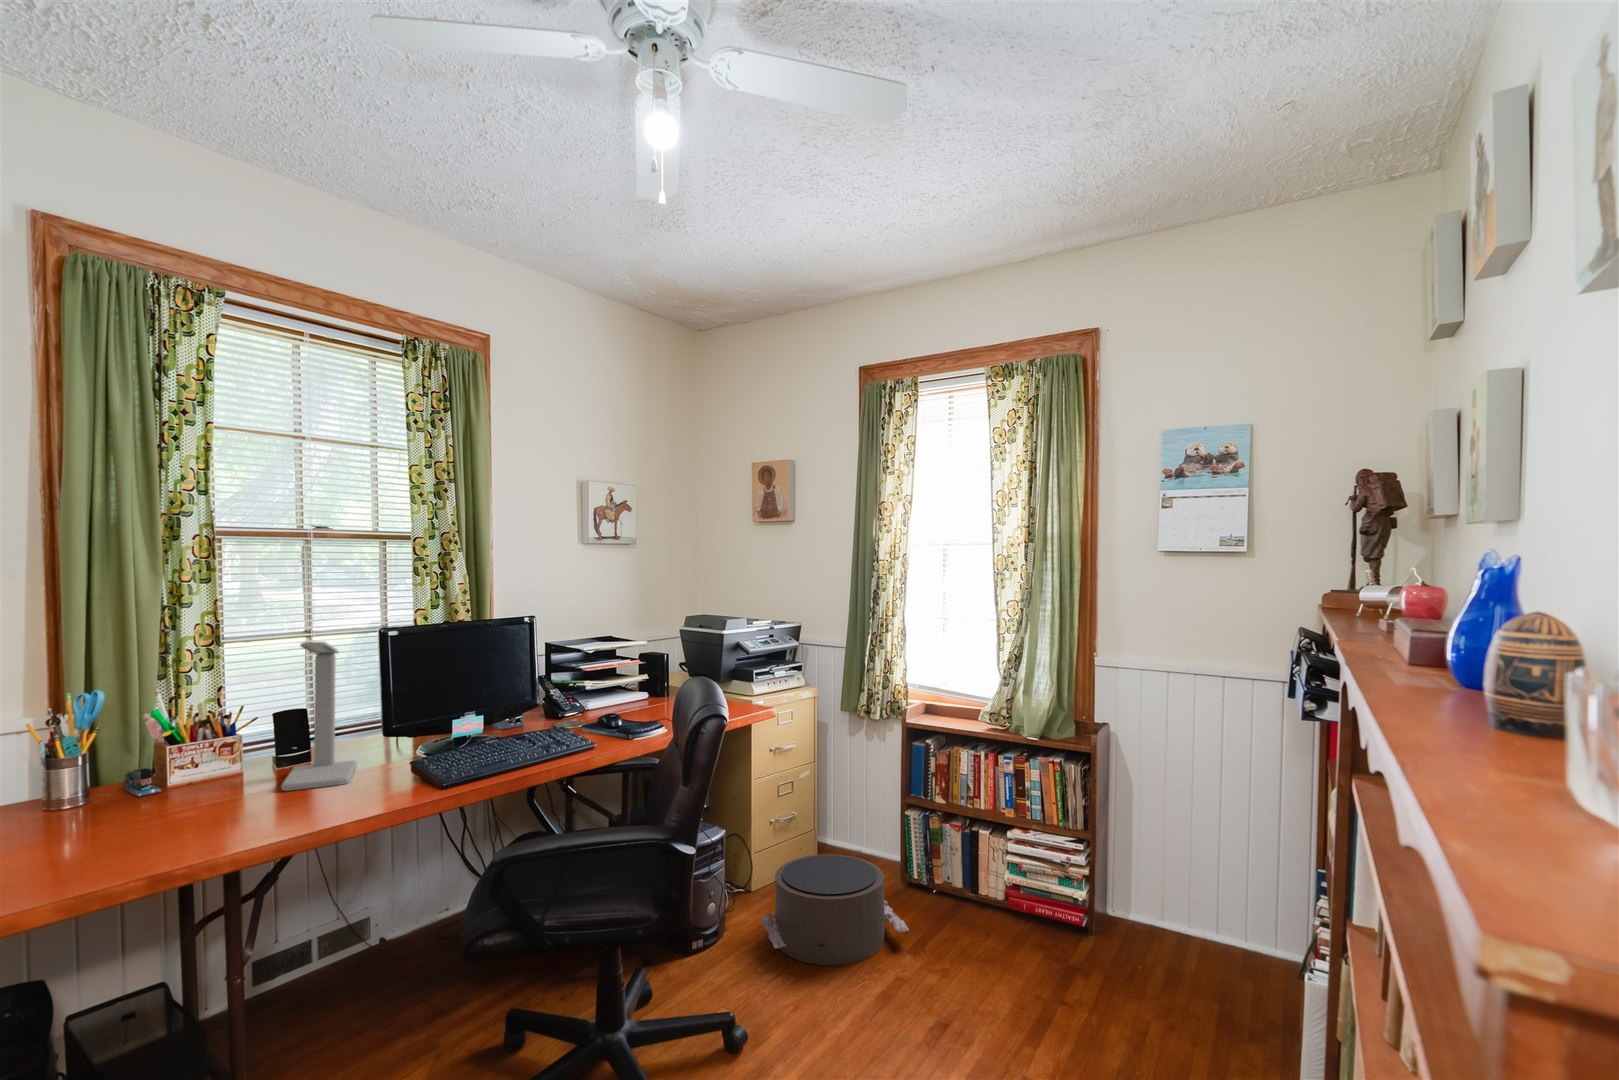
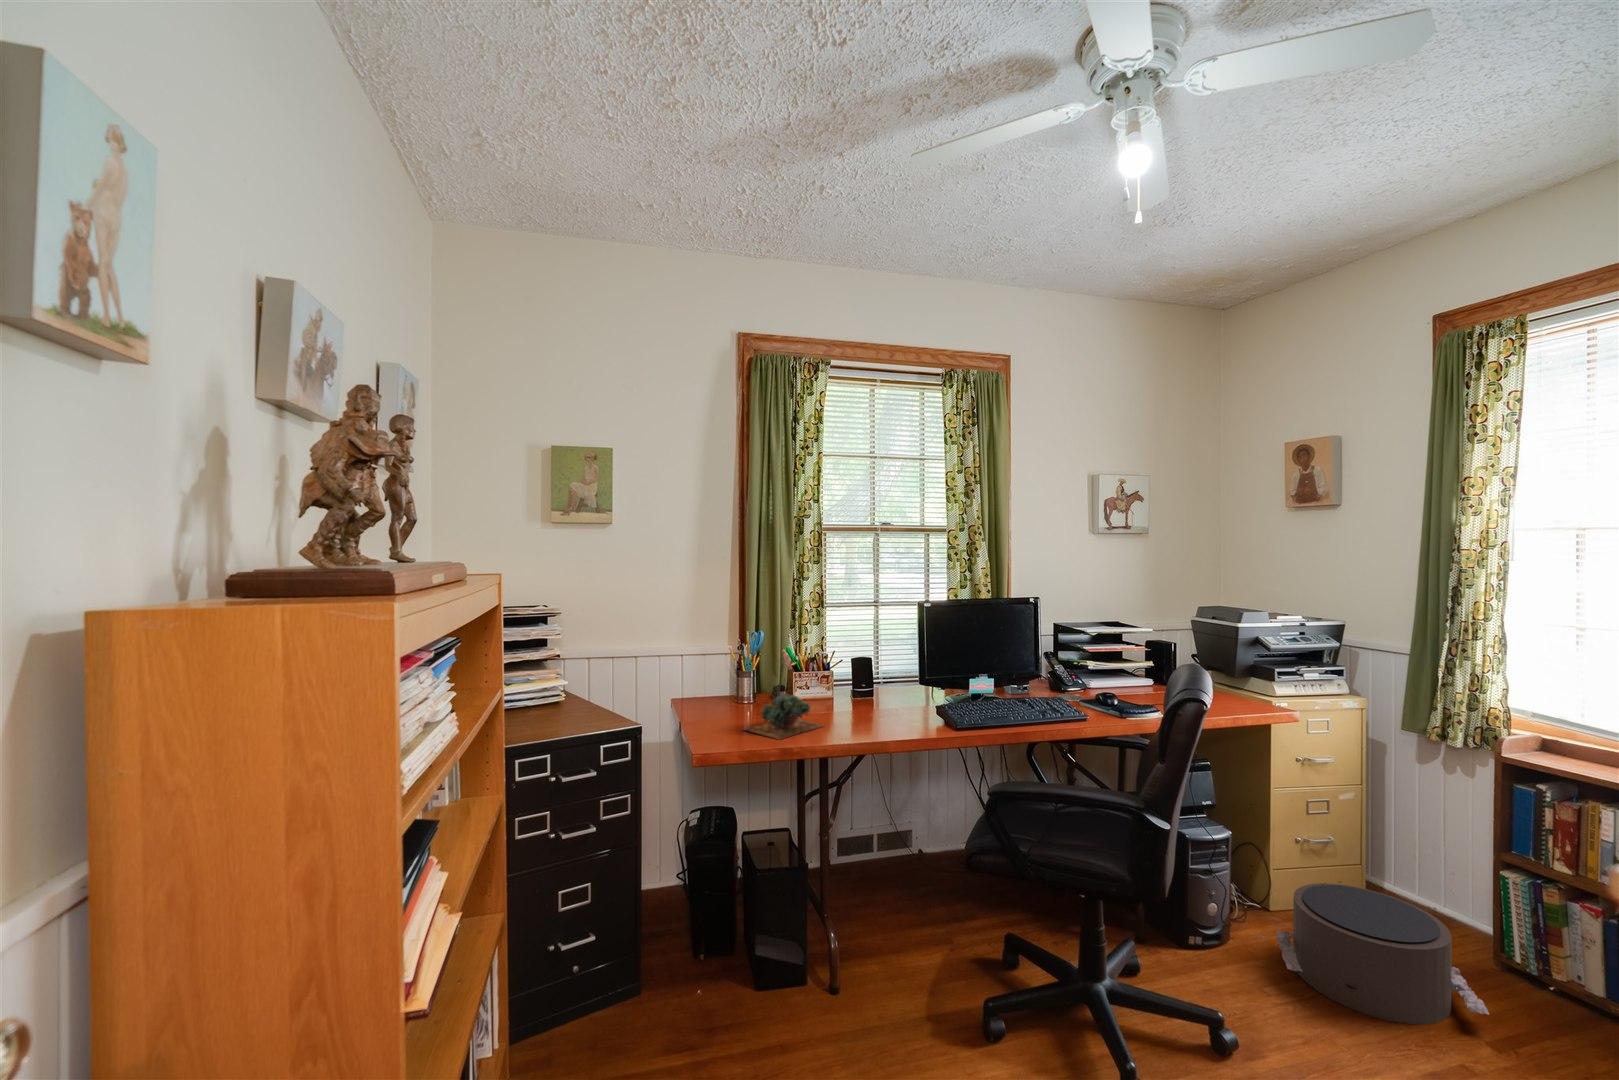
desk lamp: present [281,641,357,791] -> none [855,609,904,716]
succulent plant: none [68,779,233,854] -> present [744,693,822,740]

